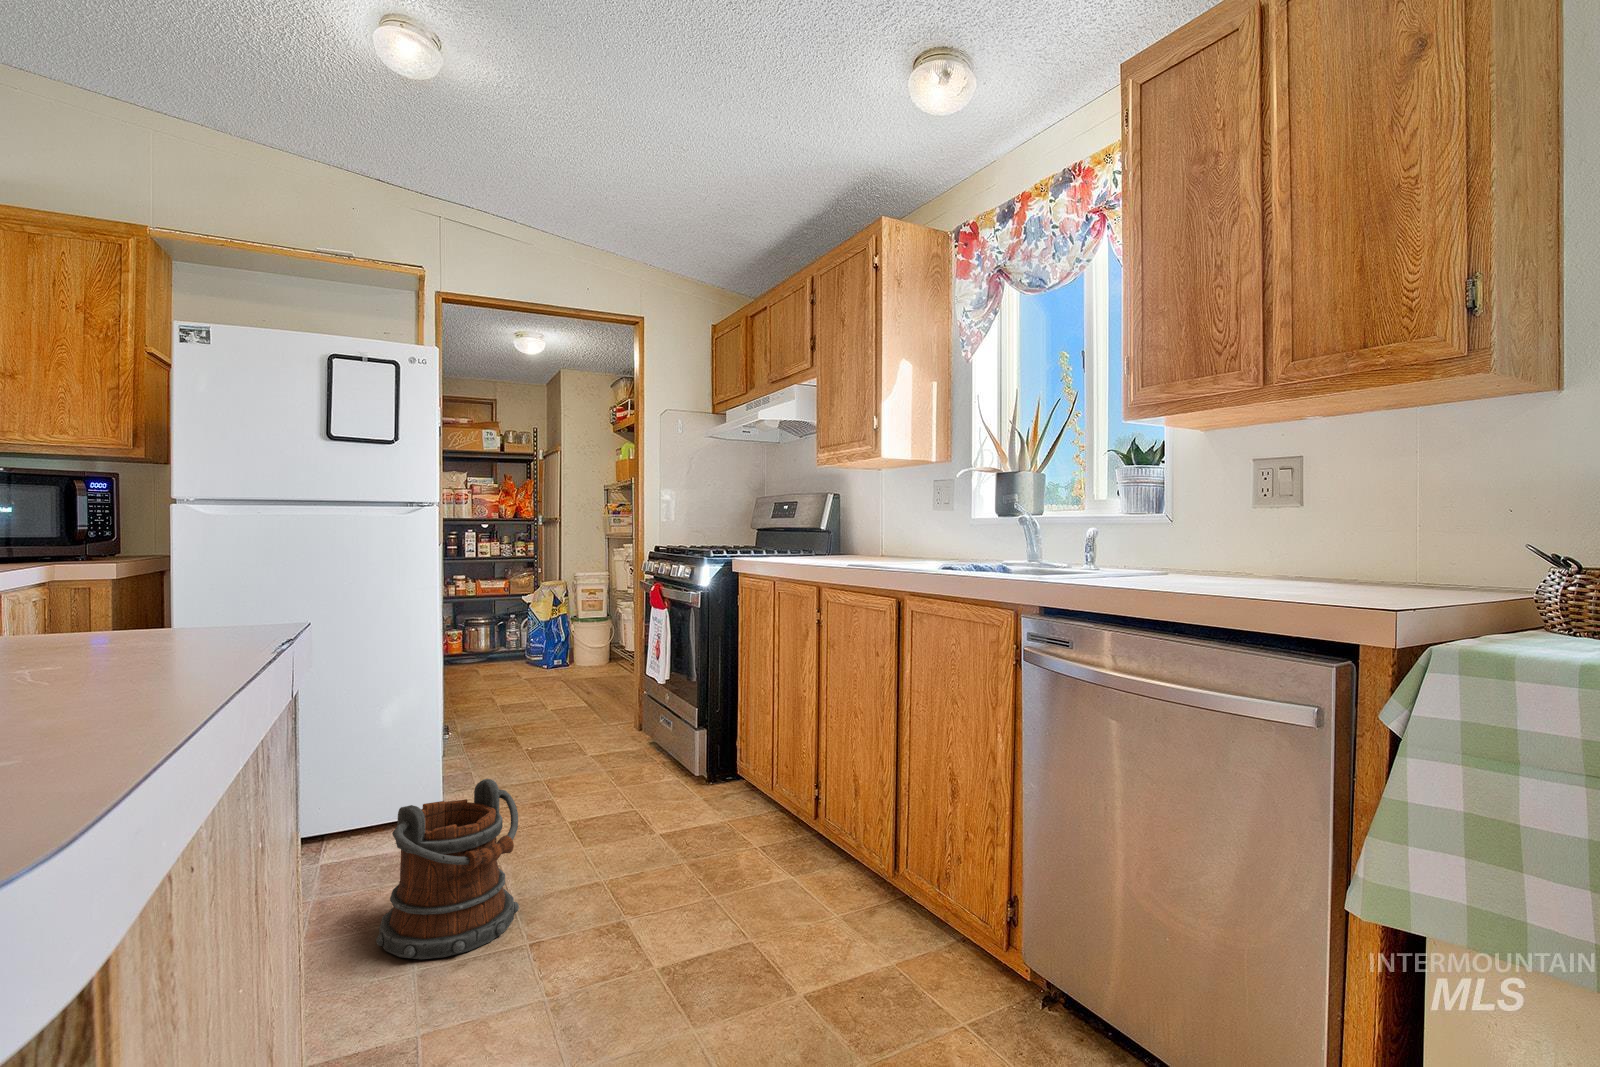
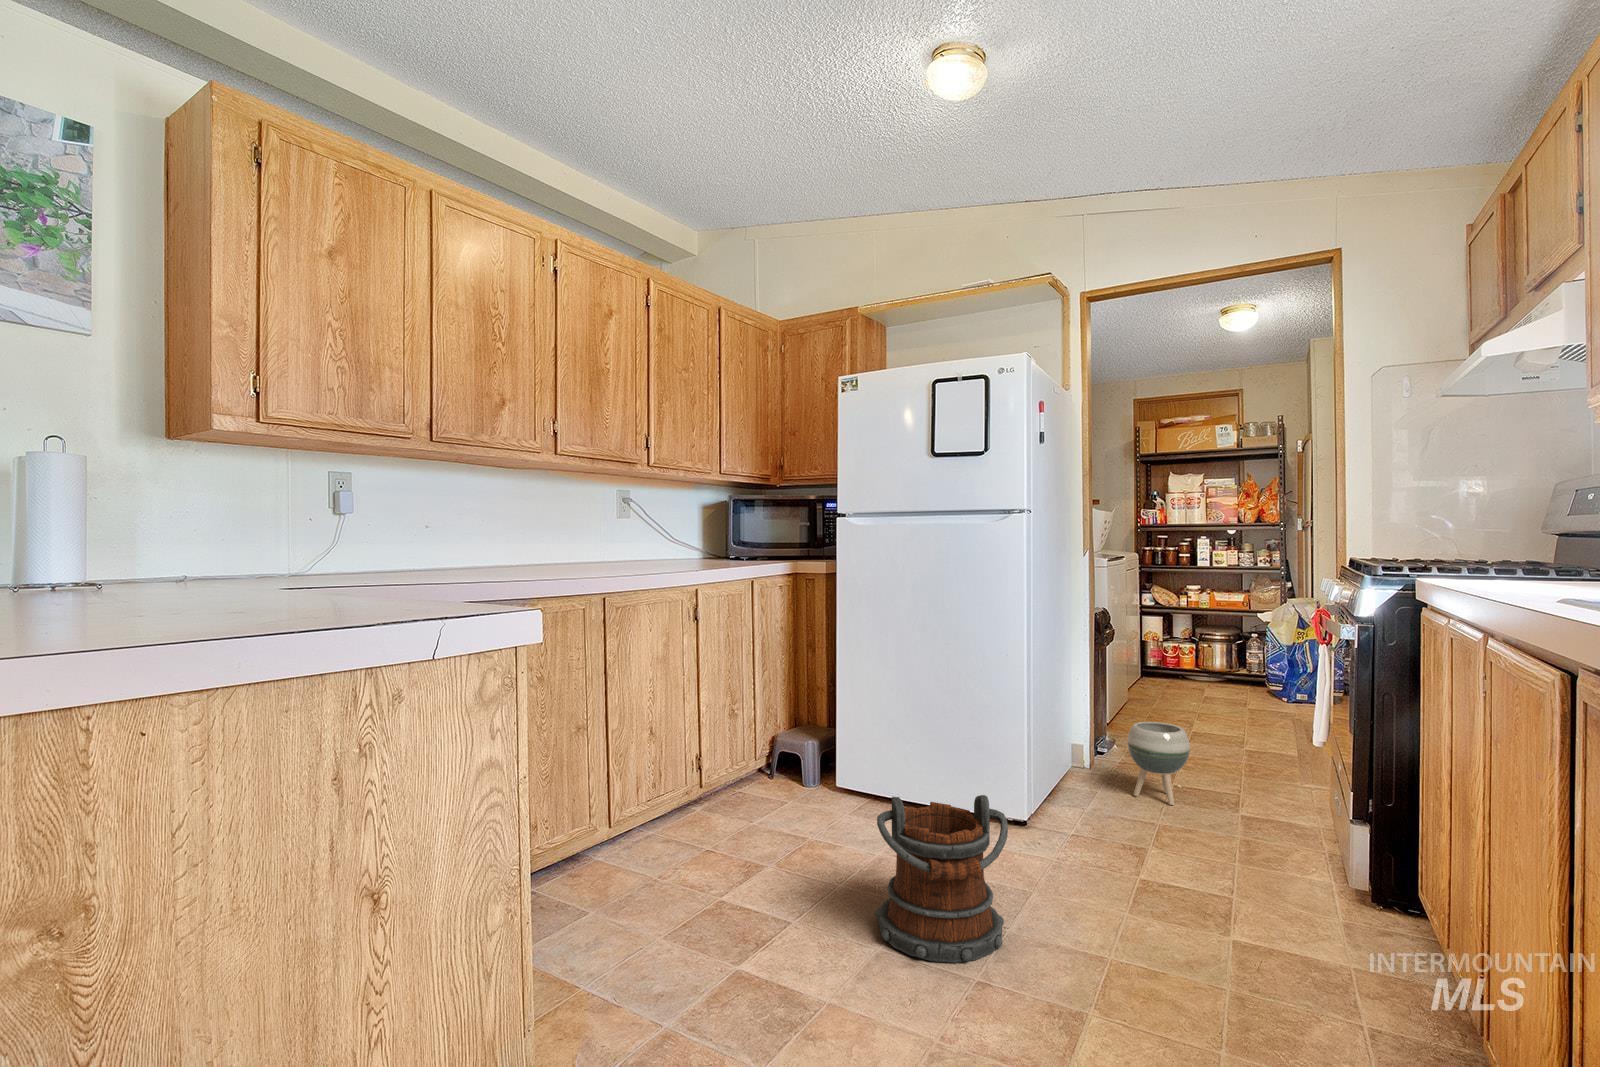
planter: none [498,694,551,763] -> present [1128,722,1190,805]

